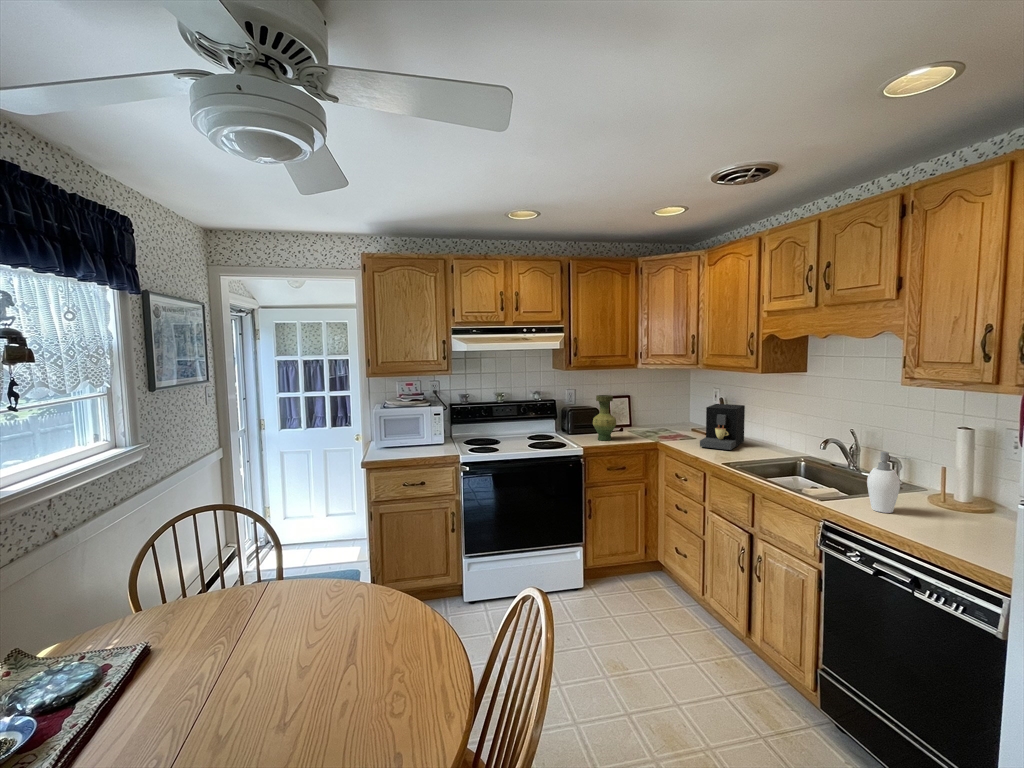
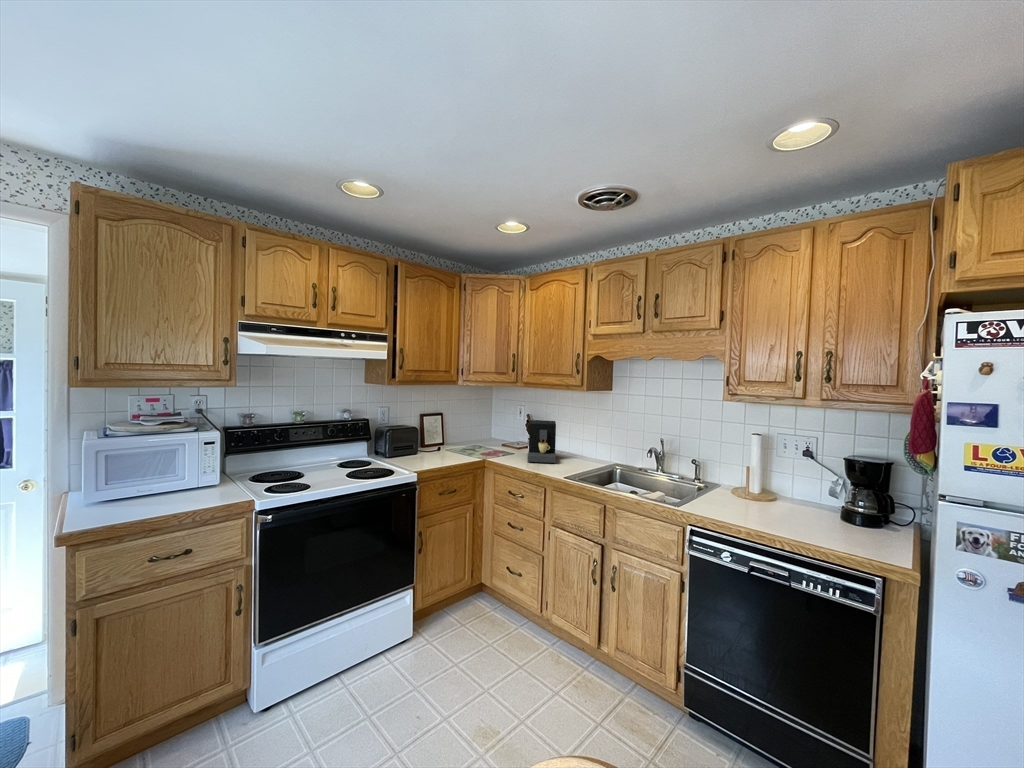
vase: present [593,395,616,441] -> none [418,413,444,463]
soap dispenser: present [867,452,909,513] -> none [709,456,741,509]

